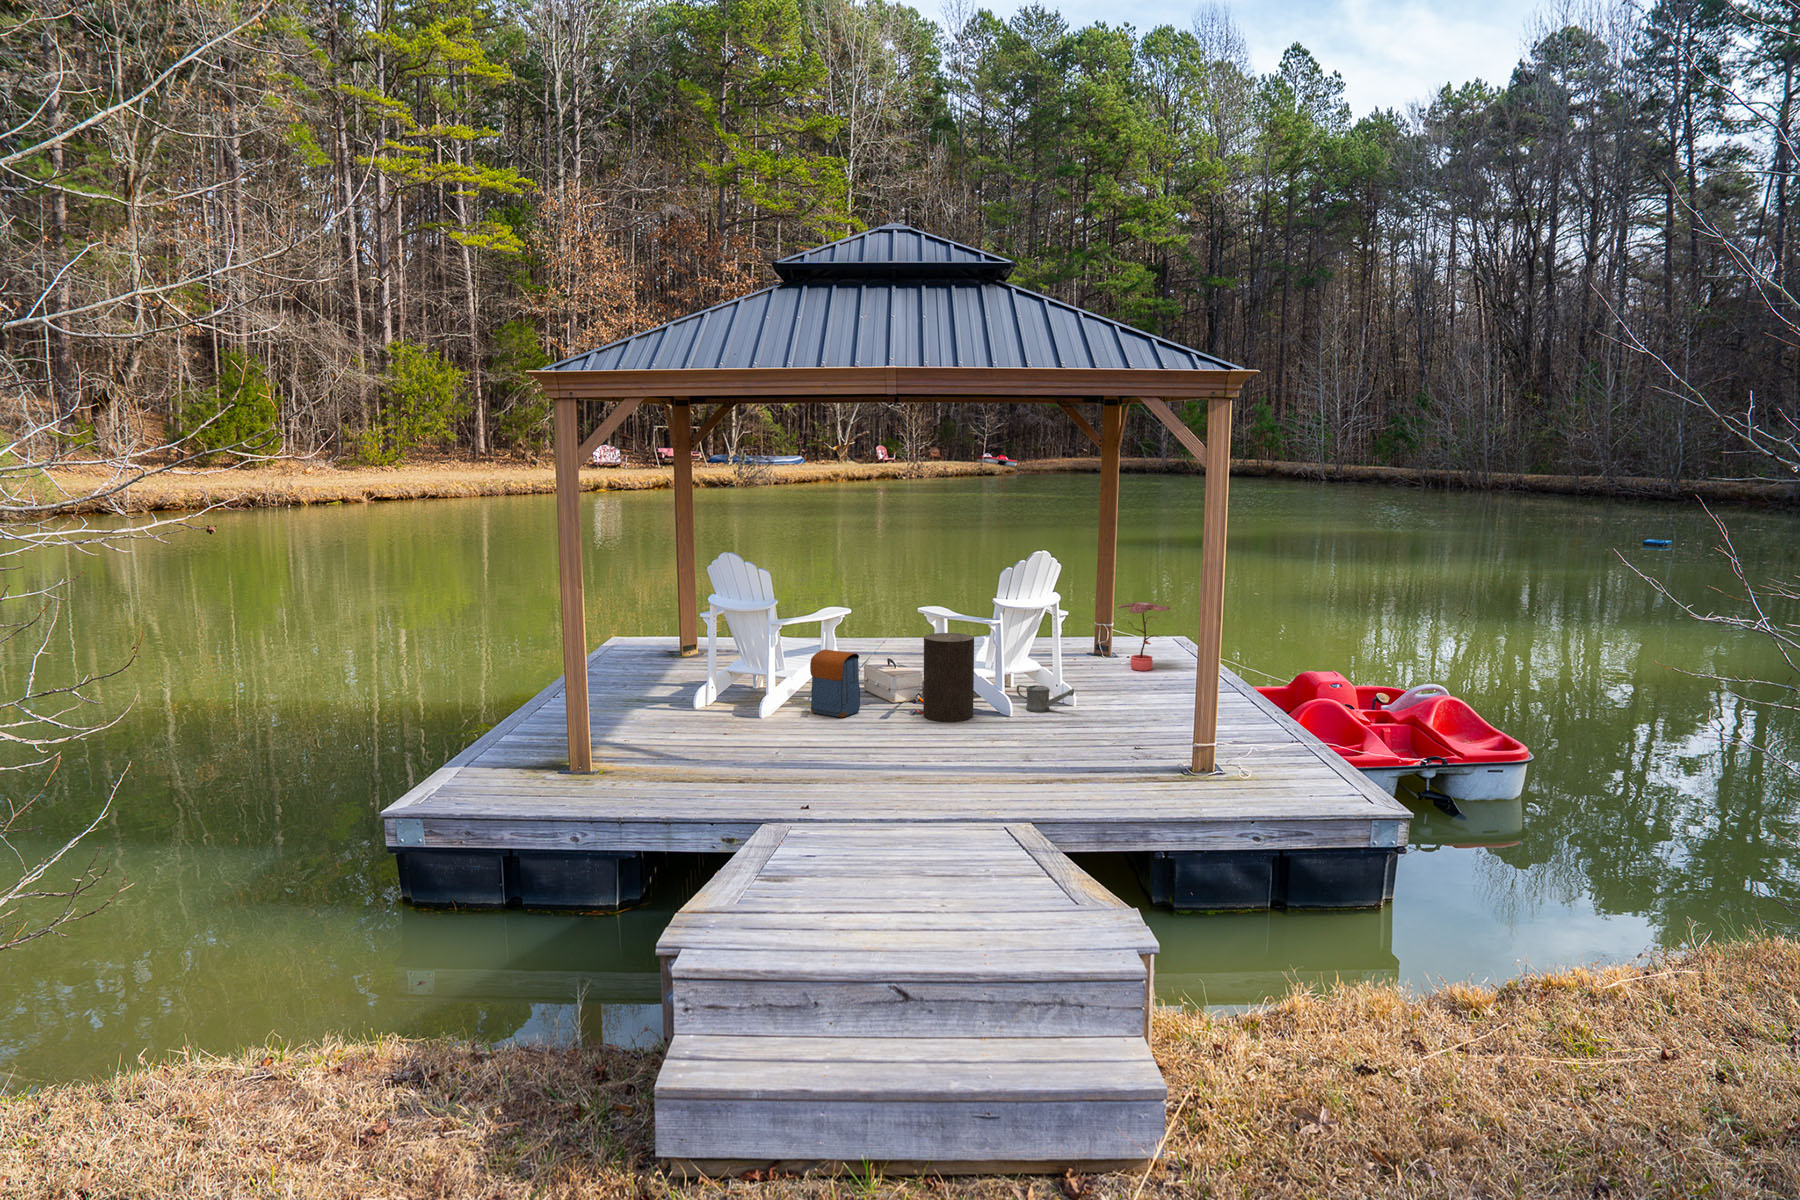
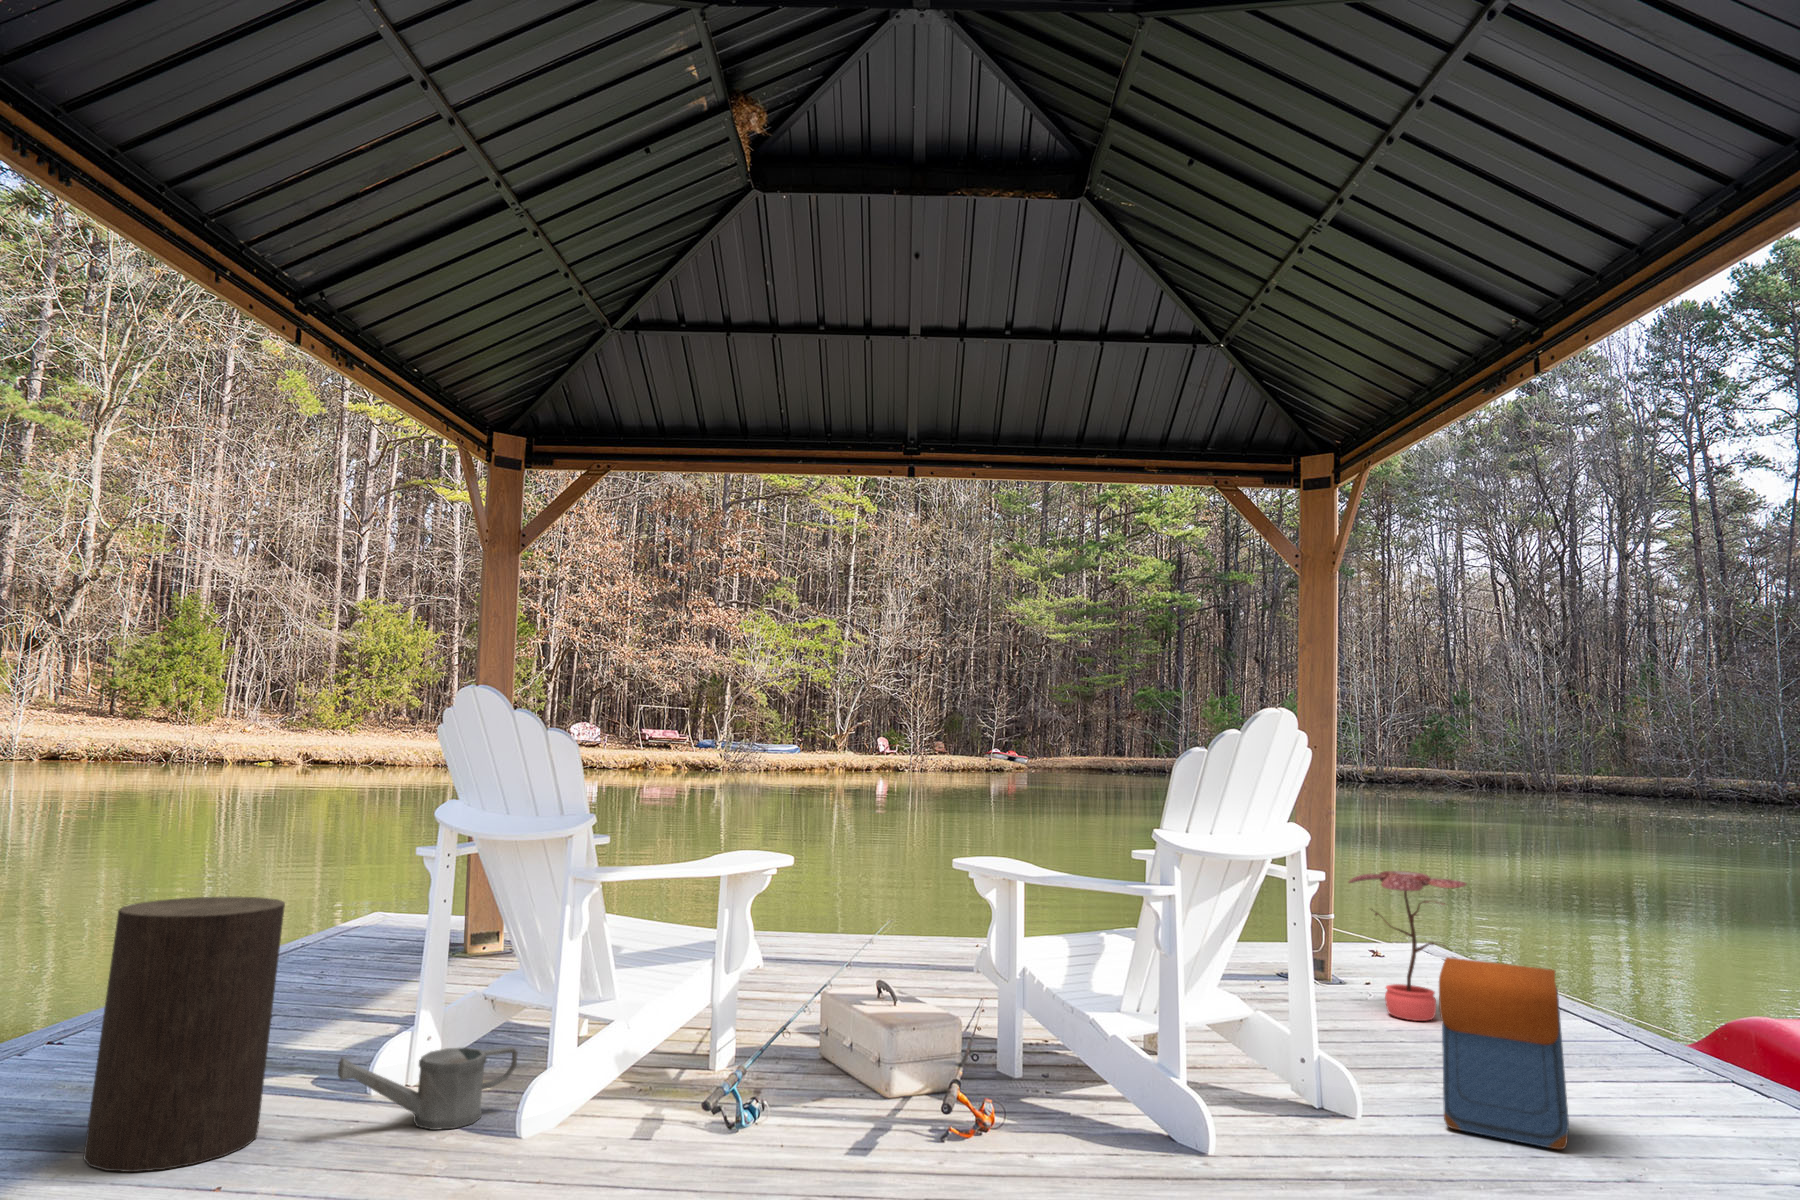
stool: present [923,633,974,722] -> present [84,897,285,1172]
backpack: present [810,650,860,718] -> present [1439,957,1569,1149]
watering can: present [1017,685,1074,712] -> present [338,1047,518,1130]

